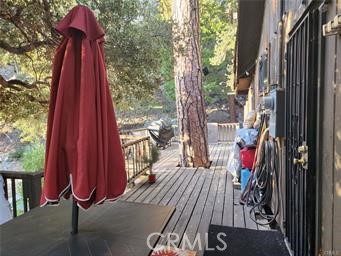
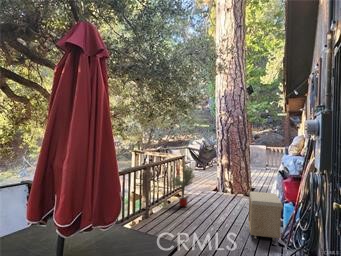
storage bench: none [213,162,242,202] -> present [248,191,283,241]

